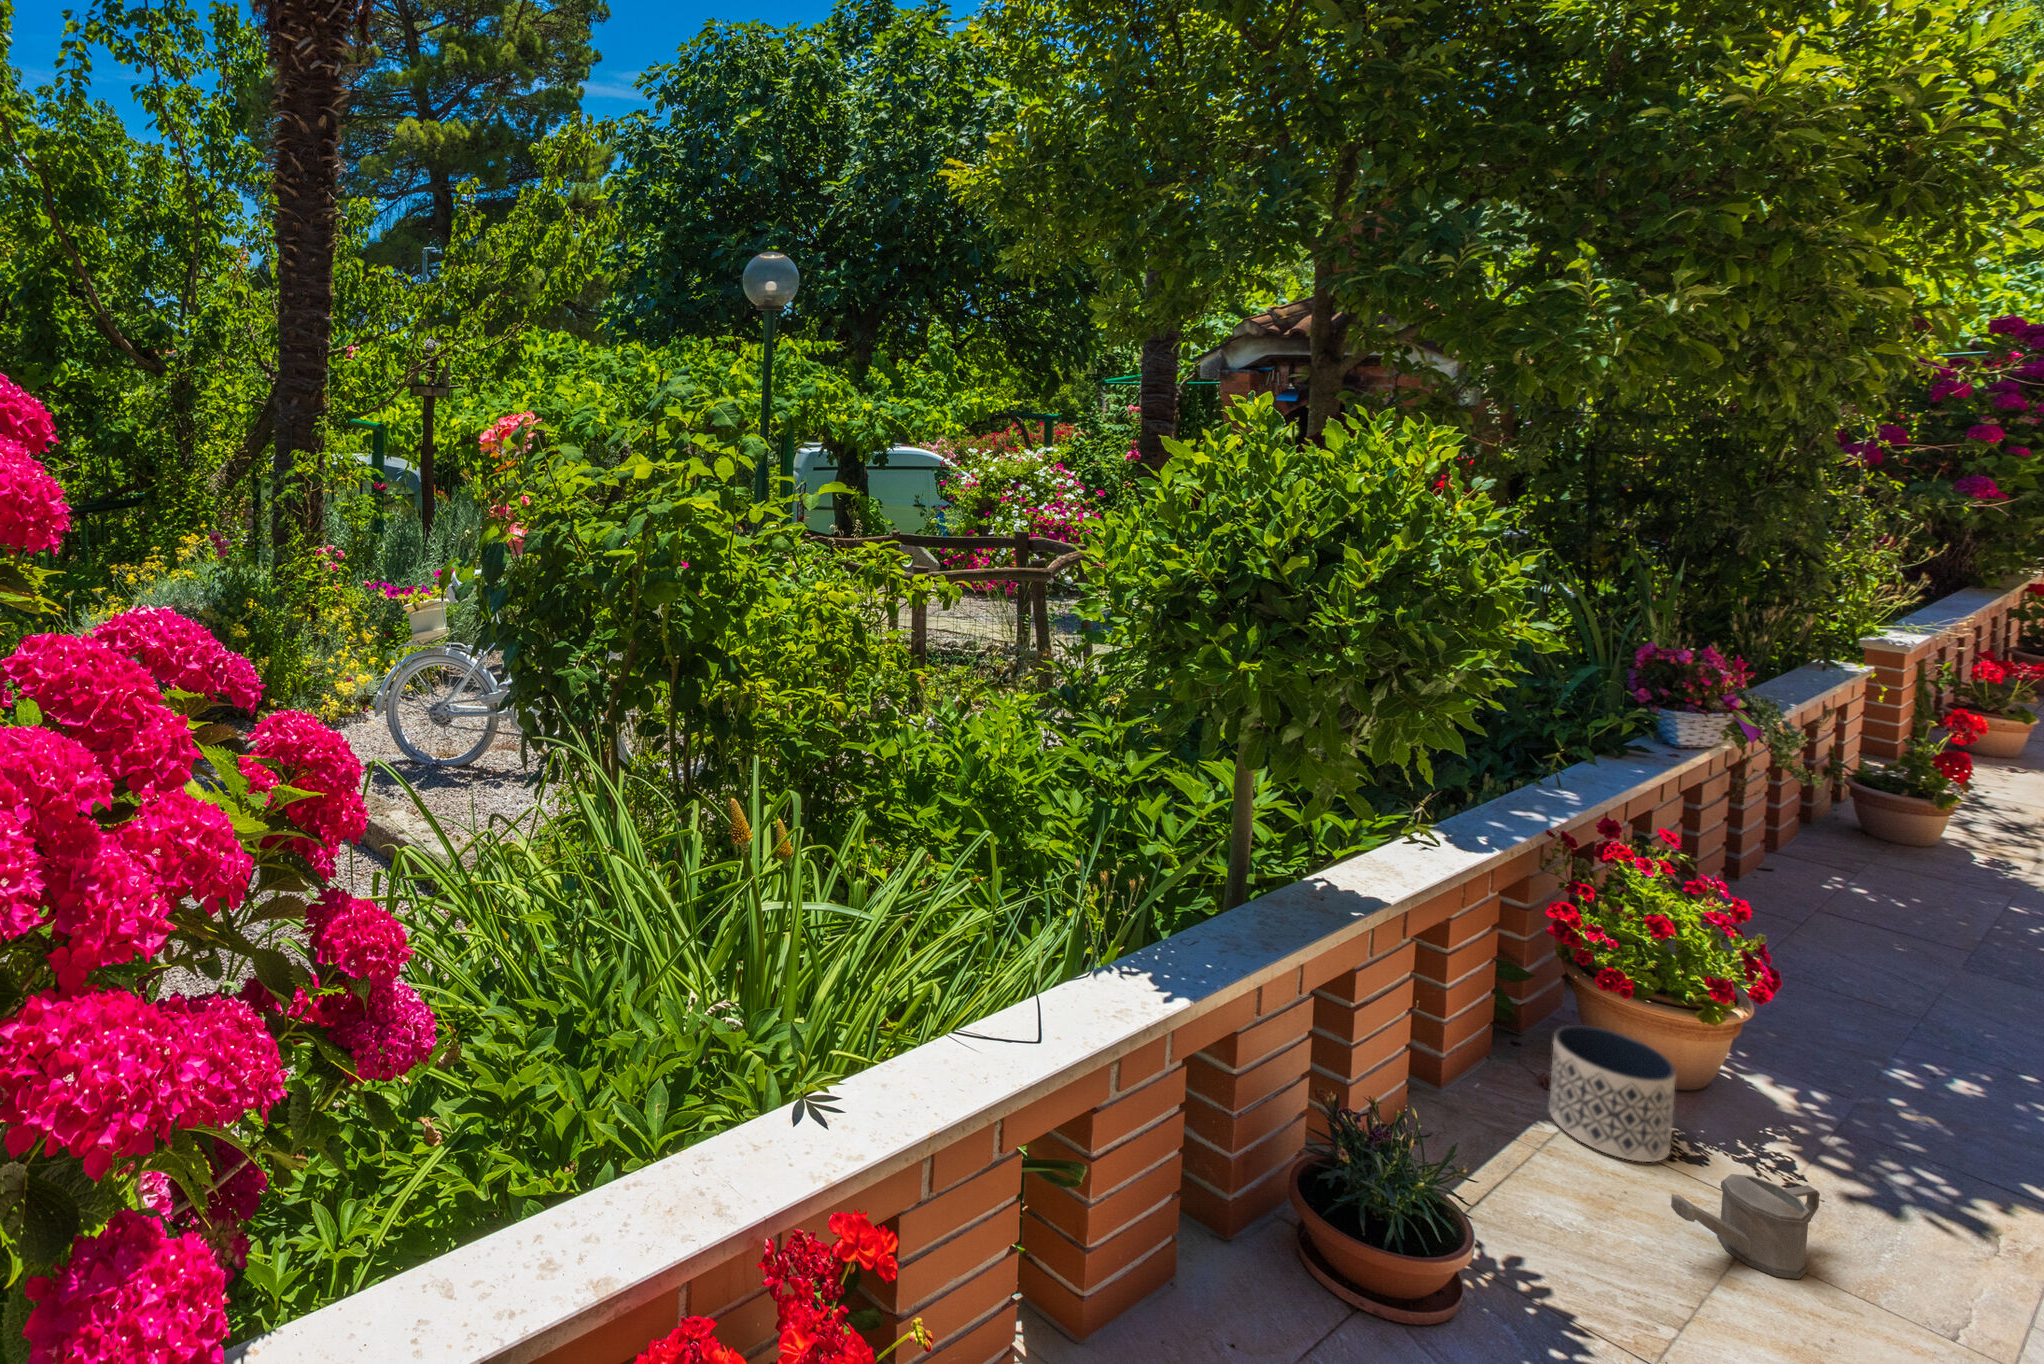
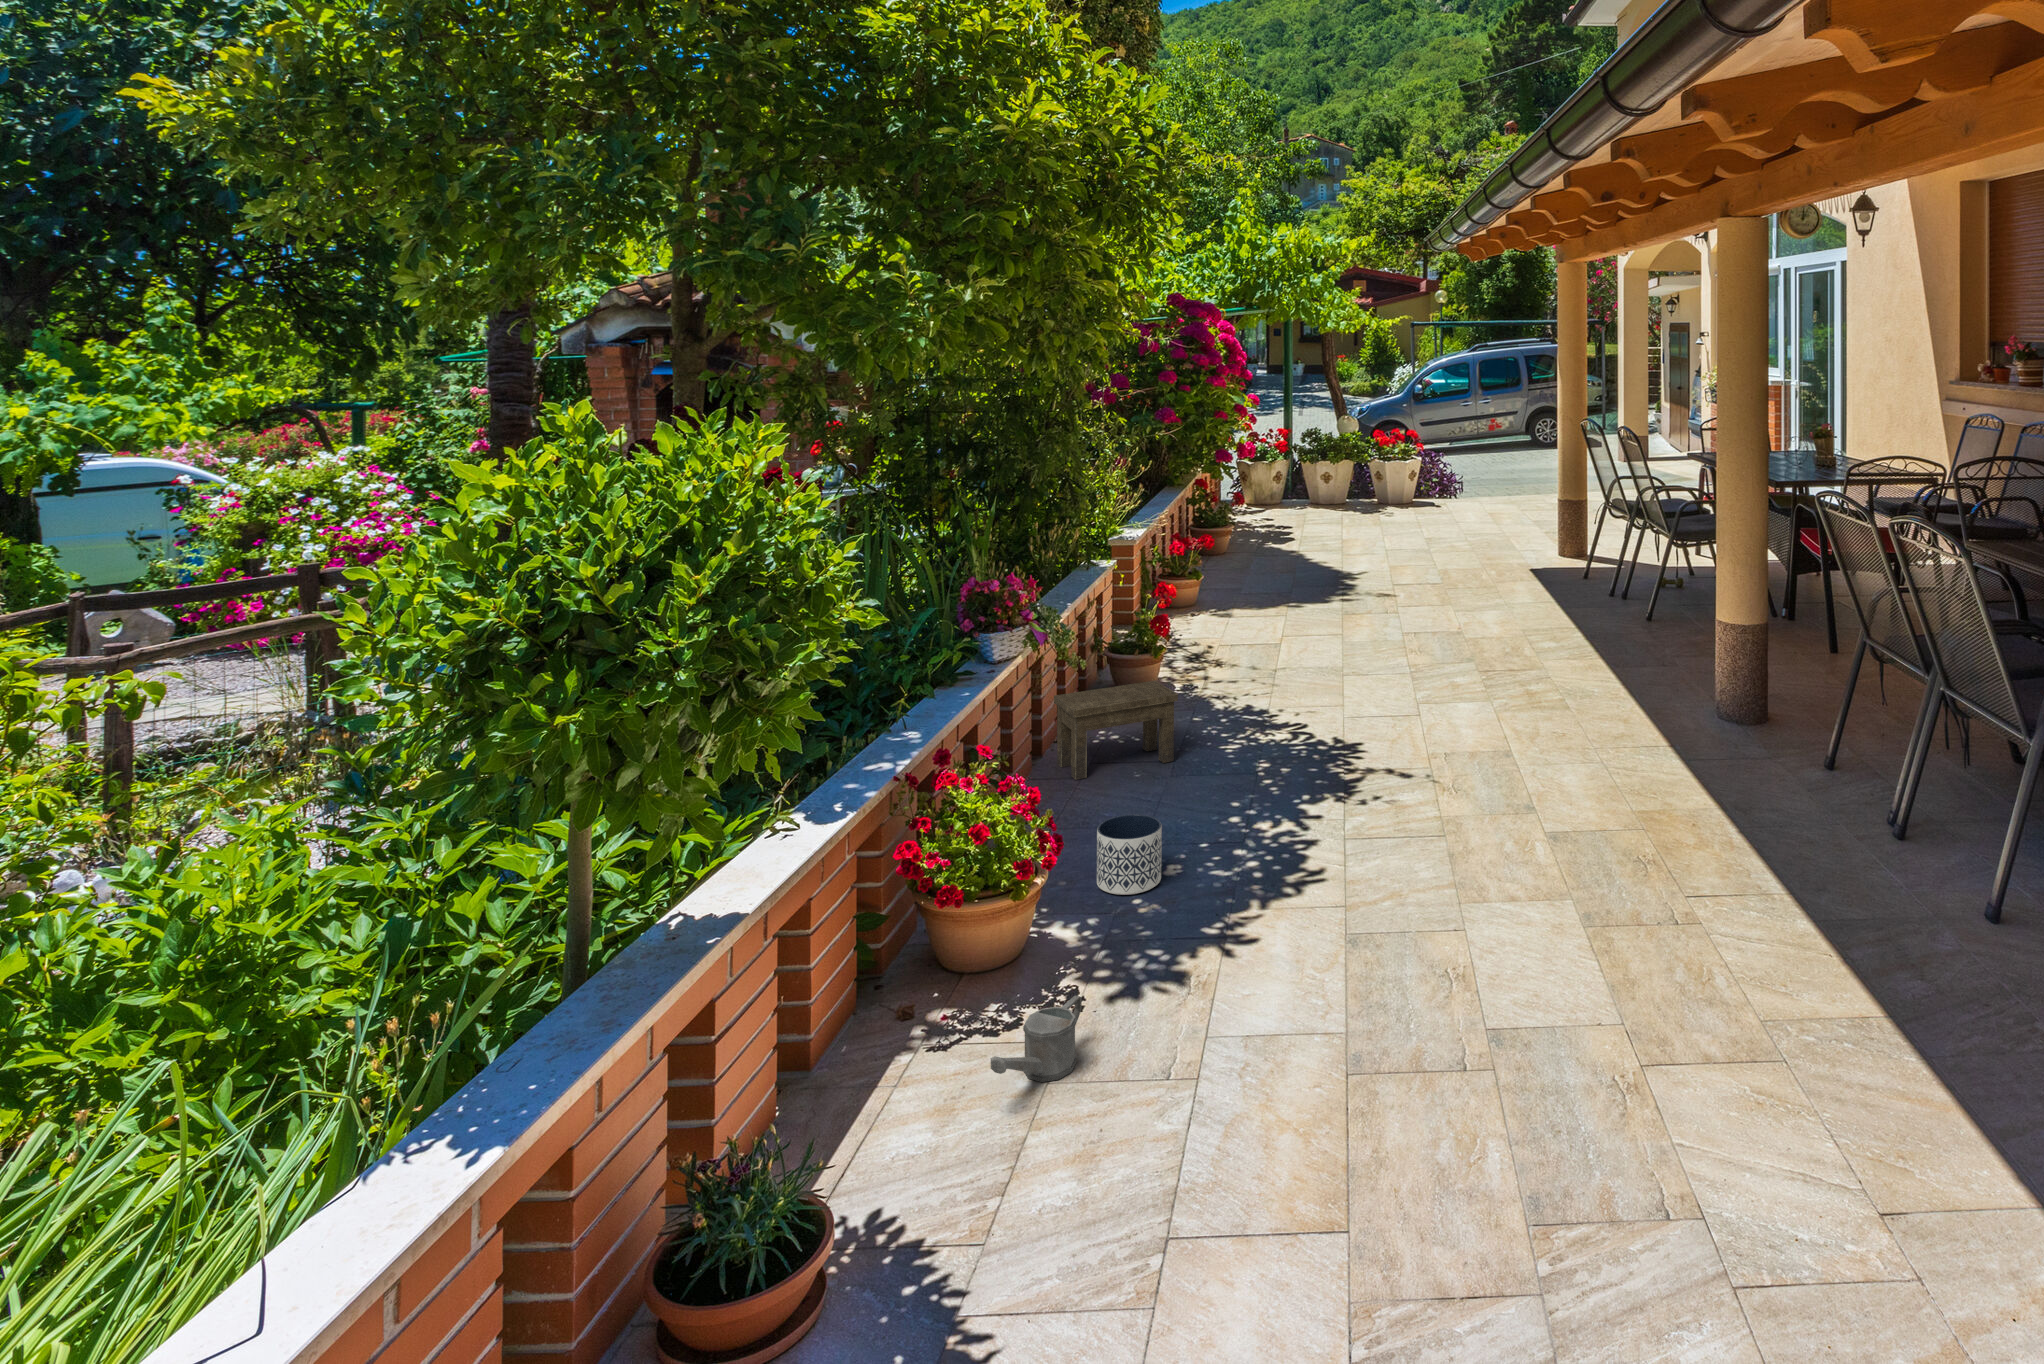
side table: none [1764,805,2006,954] -> present [1054,681,1178,780]
planter: present [1549,1025,1676,1162] -> present [1097,814,1162,895]

